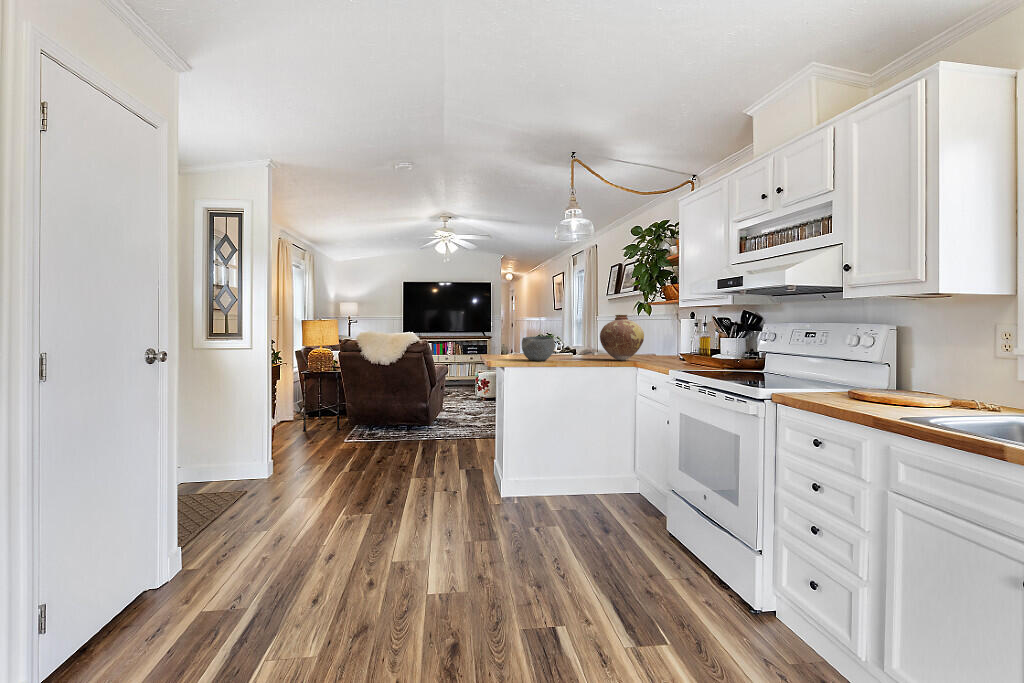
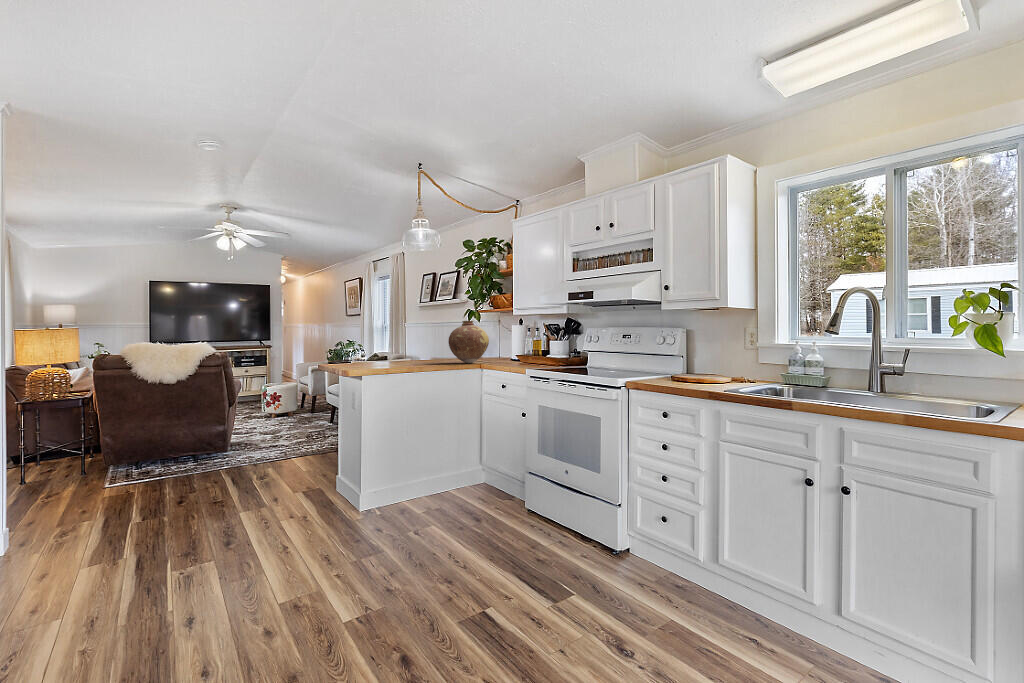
bowl: present [522,336,555,361] -> none [377,342,411,367]

